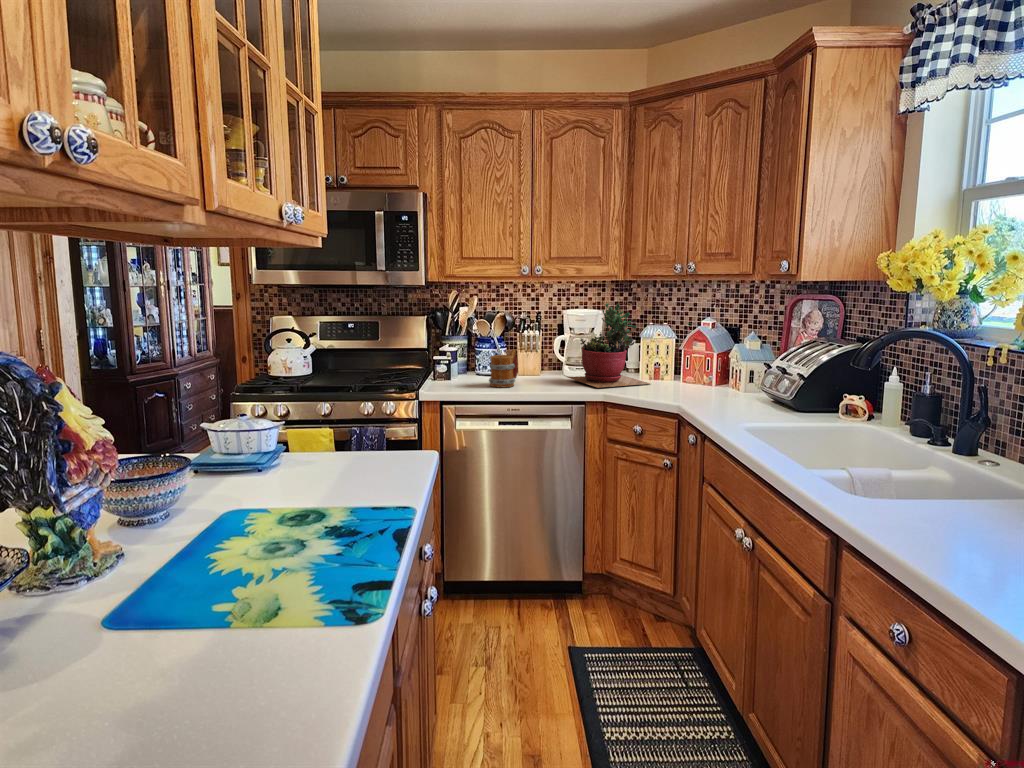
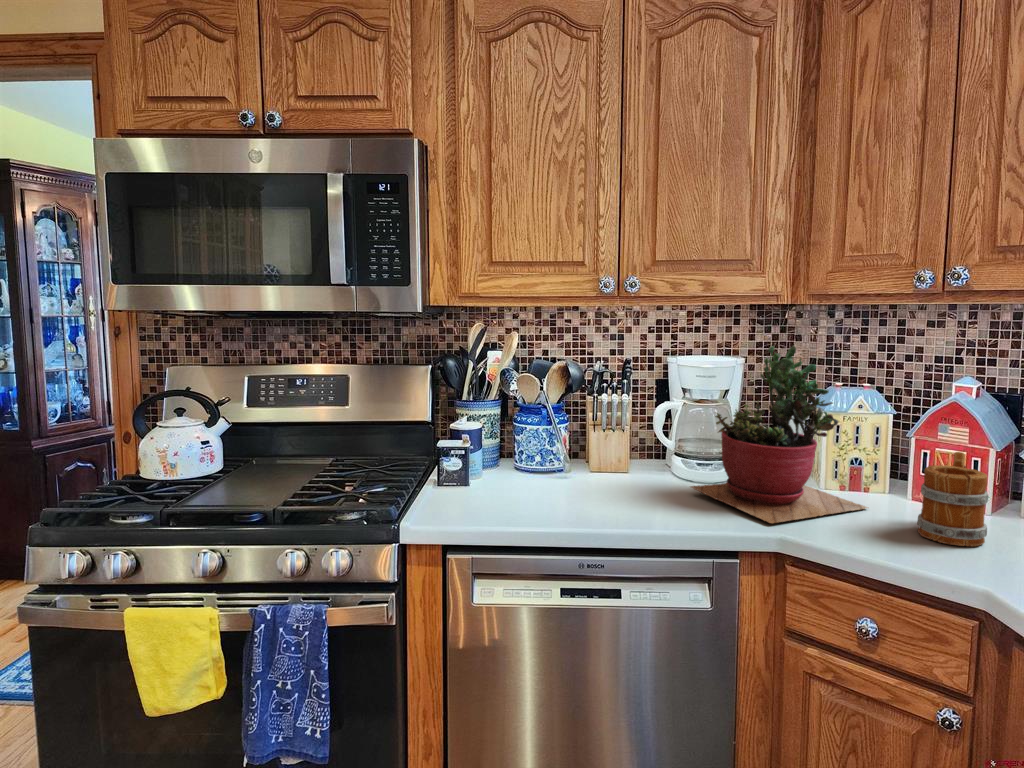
mug: present [489,349,518,387] -> present [917,452,988,546]

